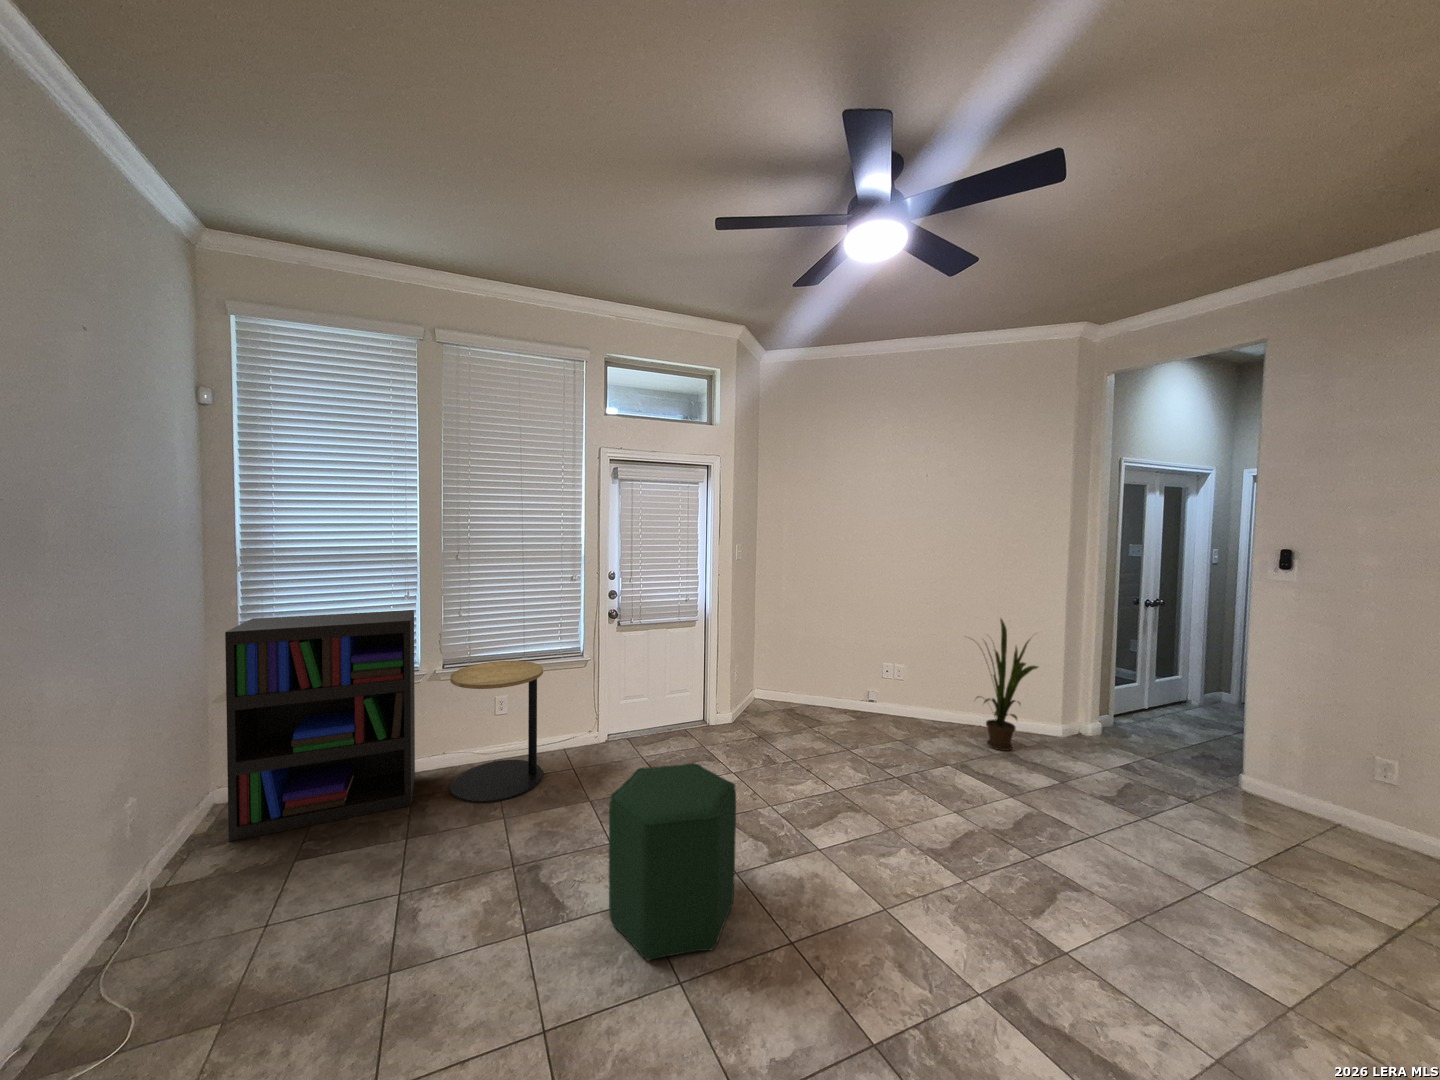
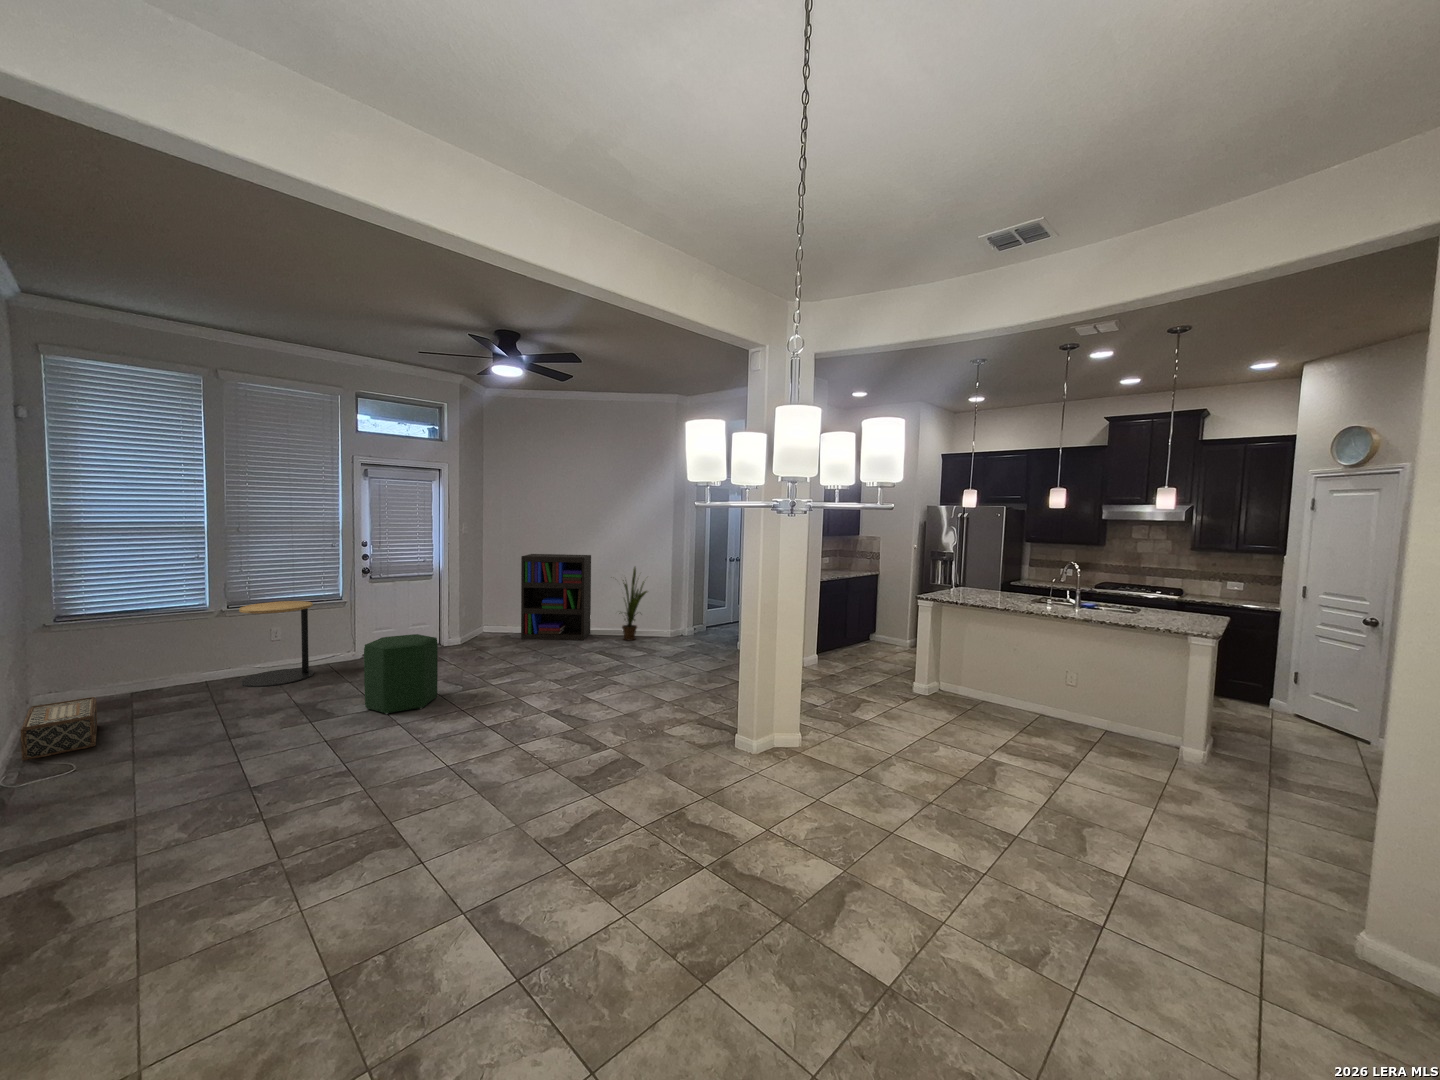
bookshelf: present [225,610,415,842] -> present [521,554,591,640]
woven basket: none [62,835,236,999] -> present [21,697,97,761]

